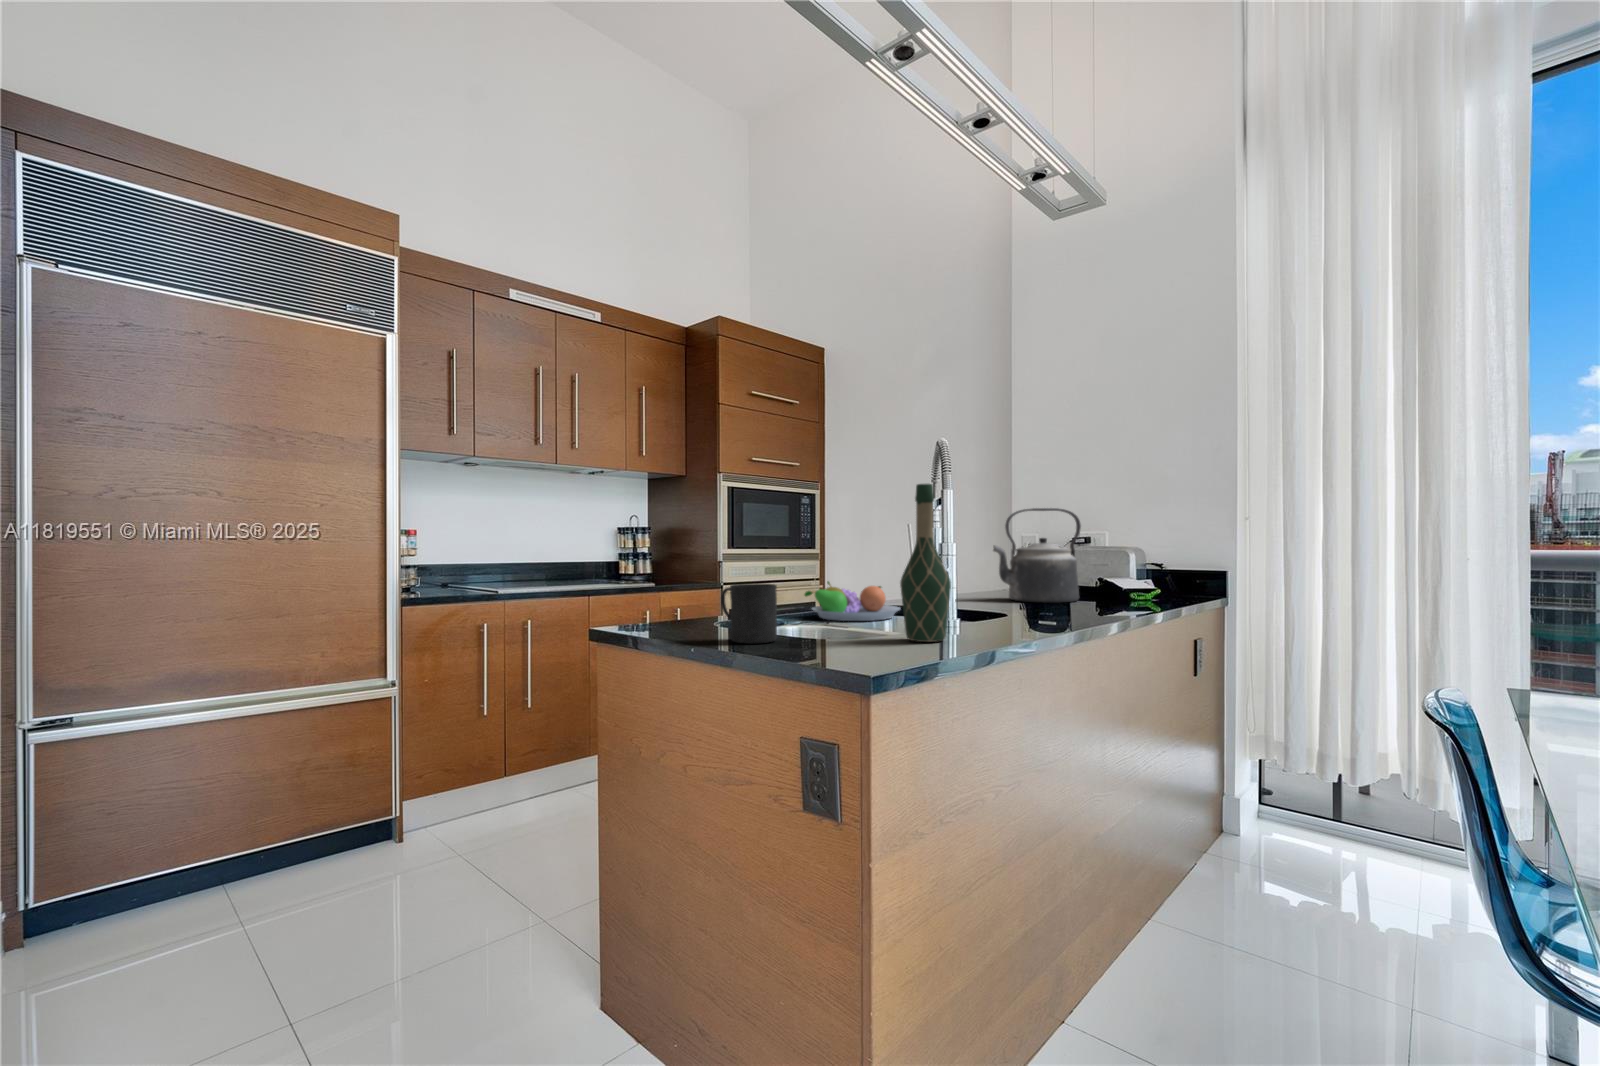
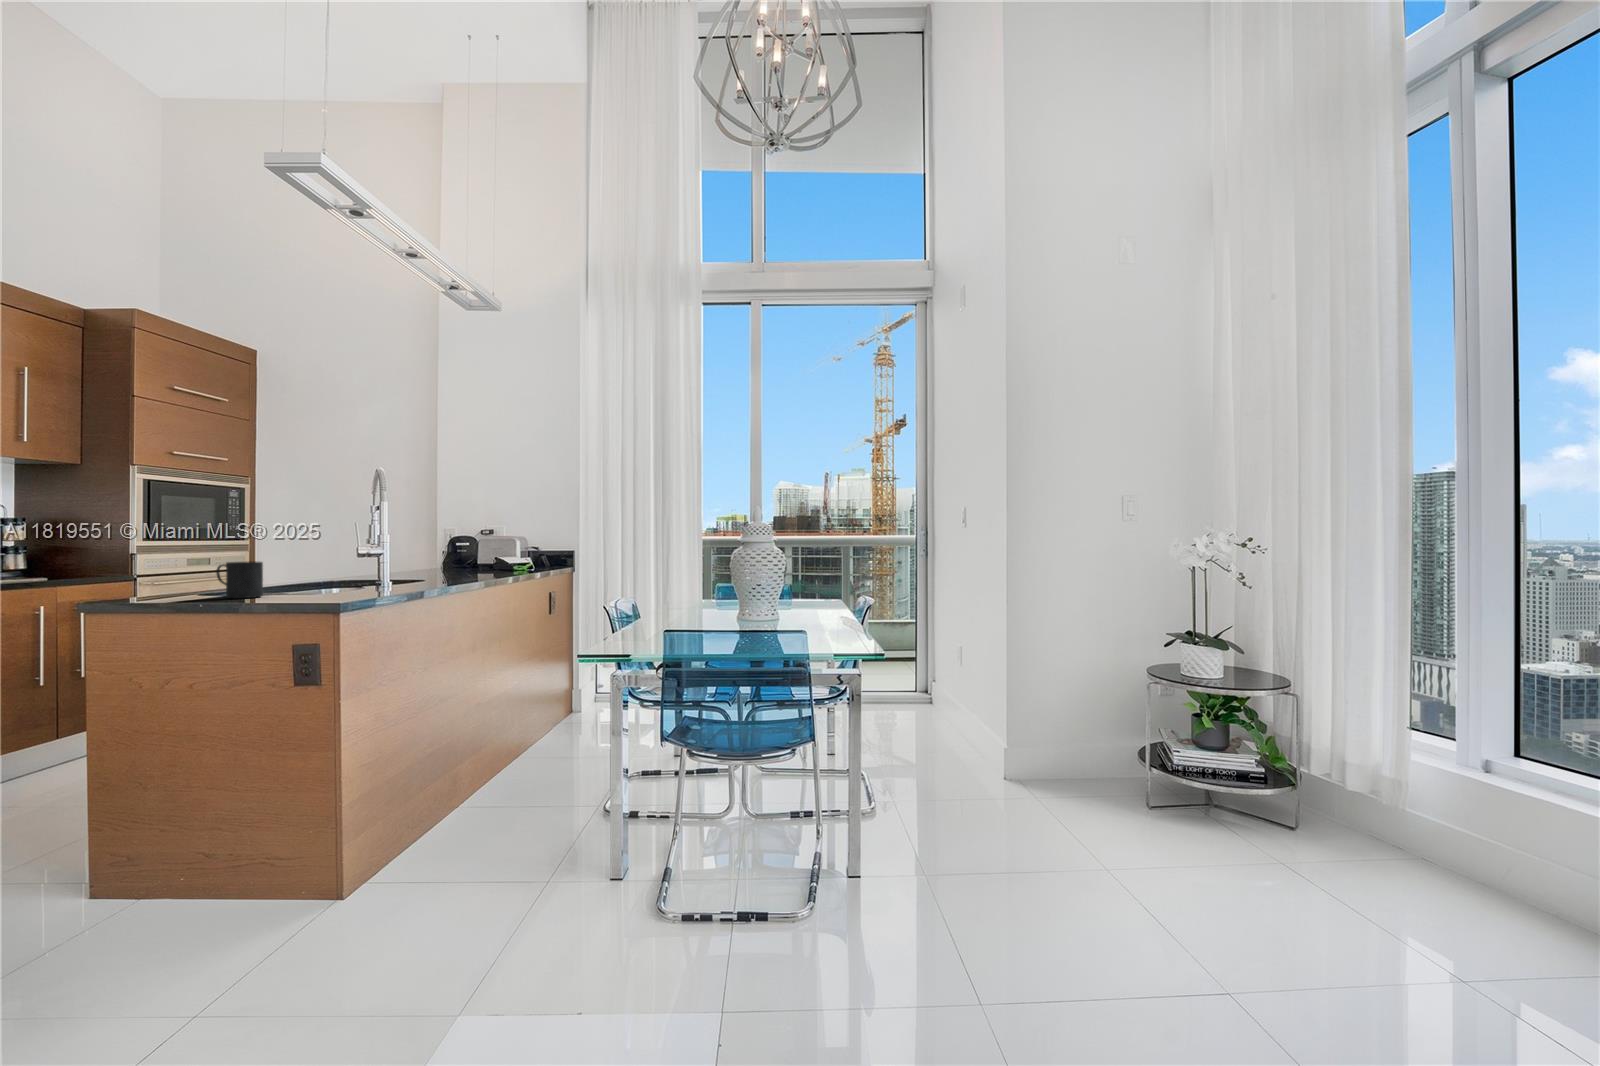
wine bottle: present [900,484,951,642] -> none [352,502,385,592]
kettle: present [993,508,1081,603] -> none [419,512,482,574]
fruit bowl: present [805,581,900,621] -> none [270,562,348,588]

